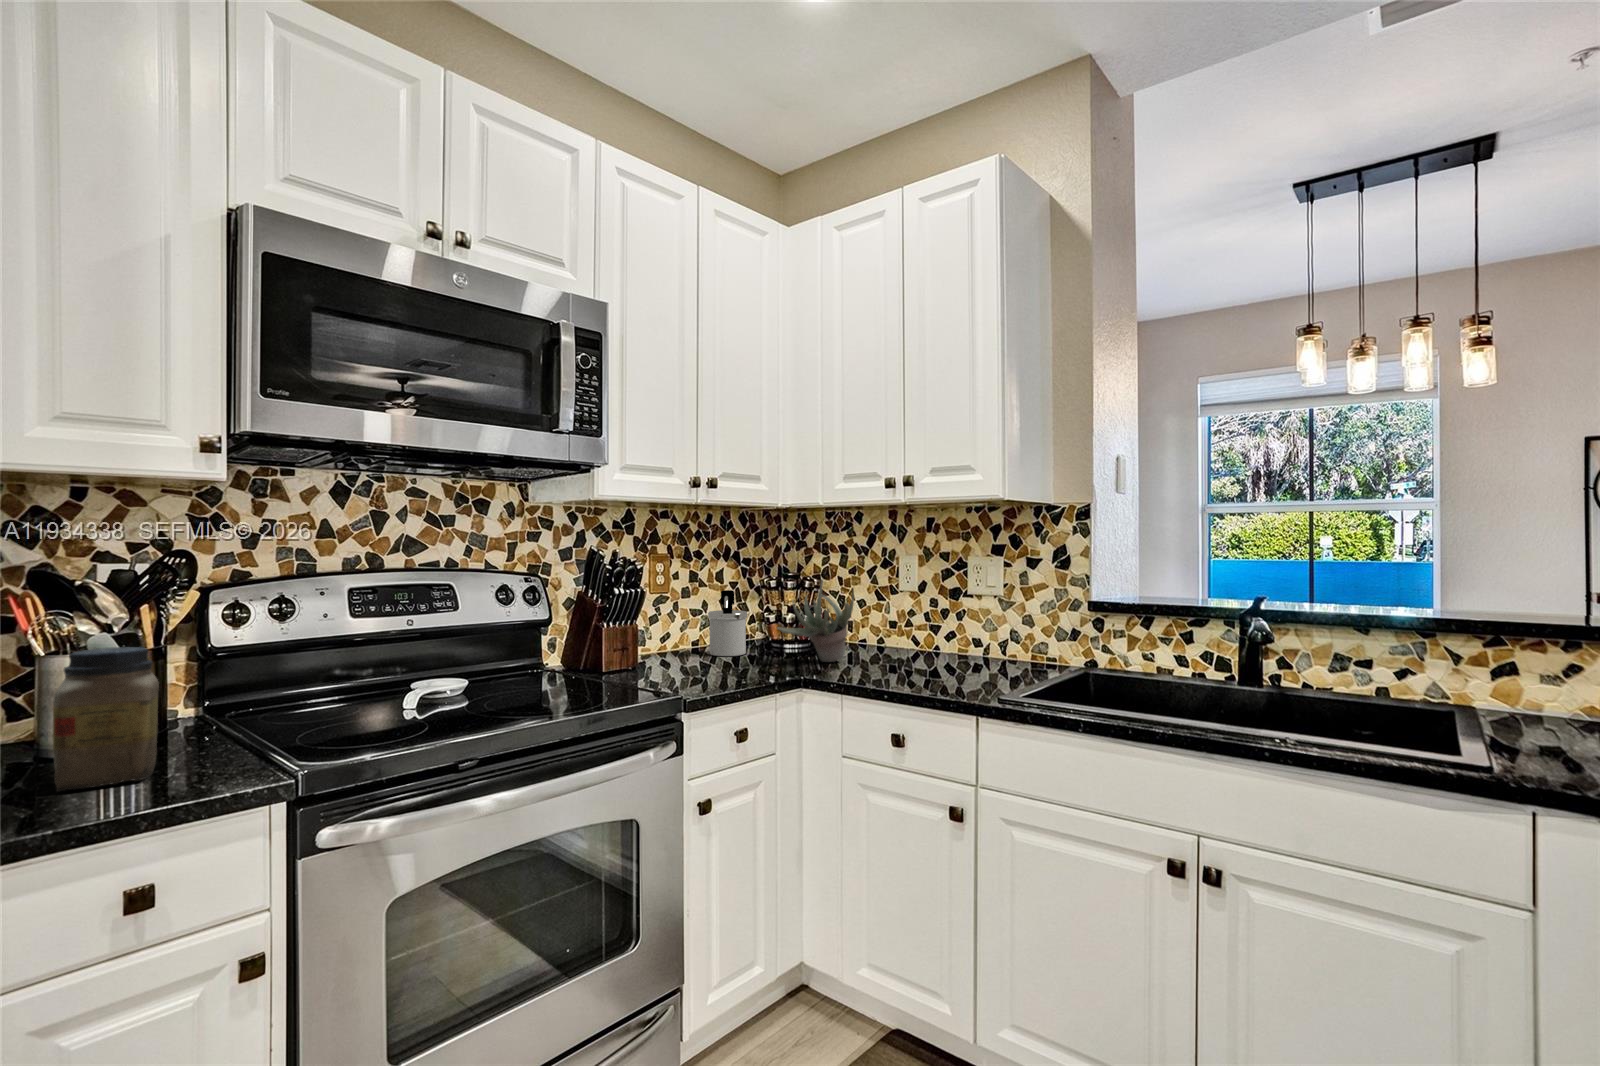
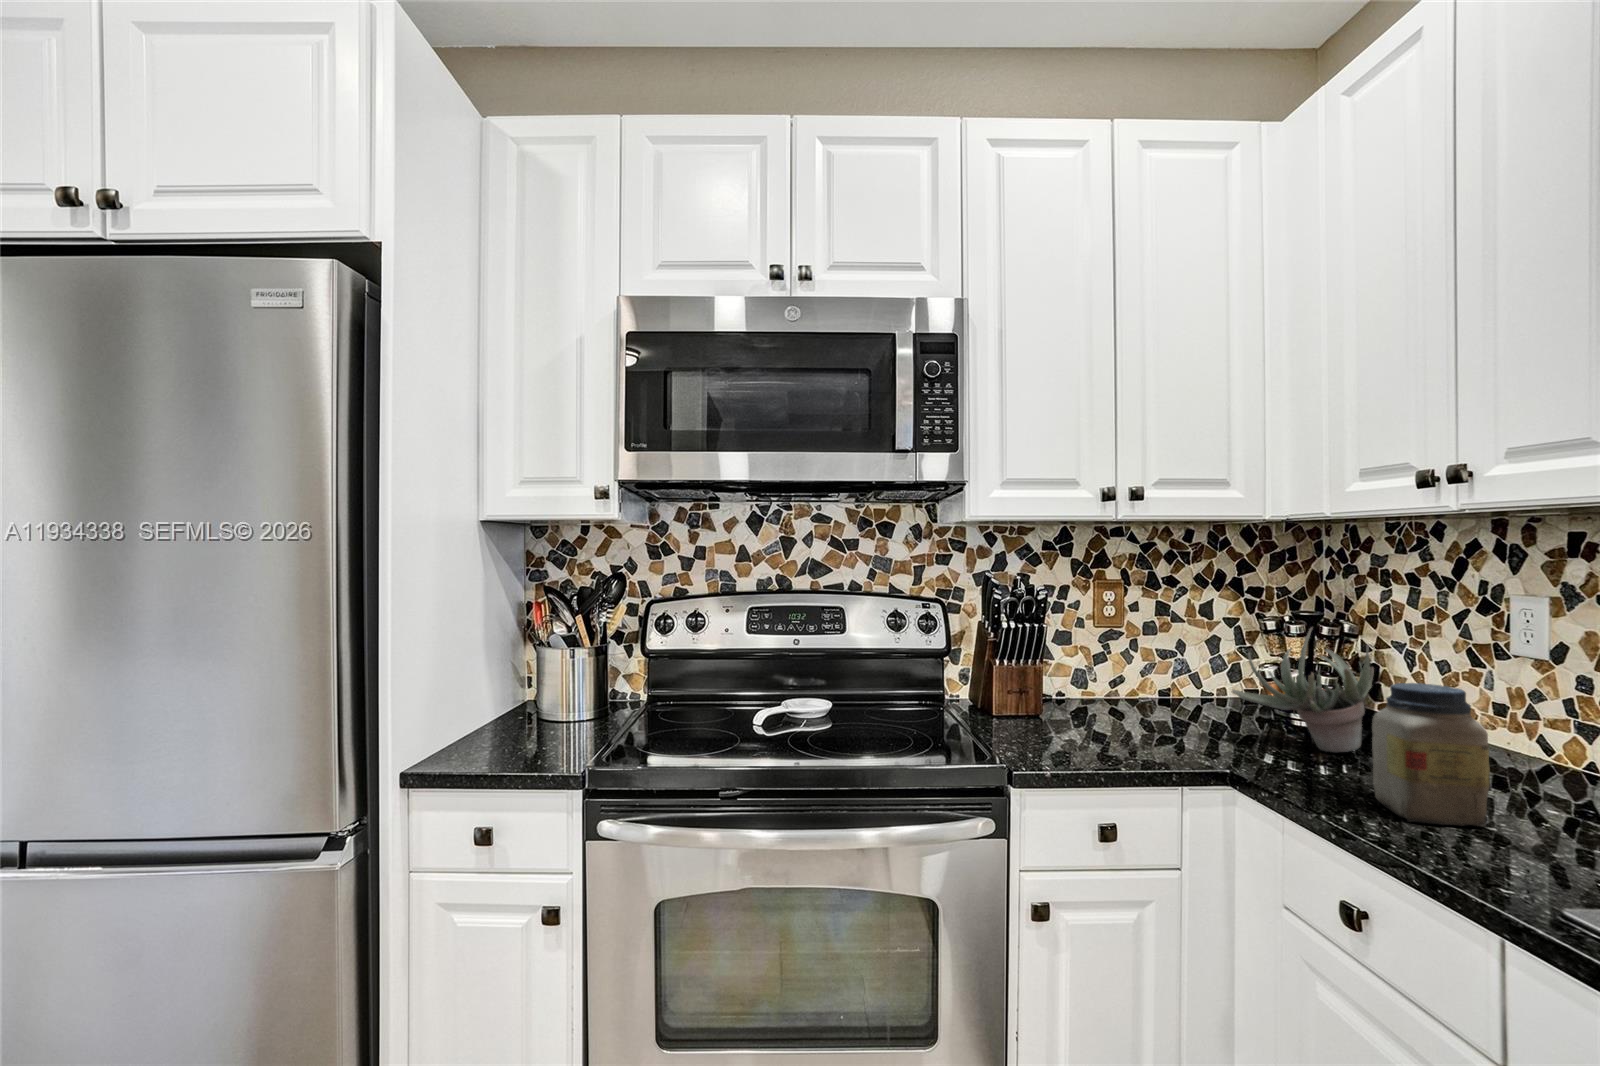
soap dispenser: present [708,590,747,656] -> none [1167,630,1223,717]
jar: present [53,647,159,792] -> present [1372,683,1490,826]

